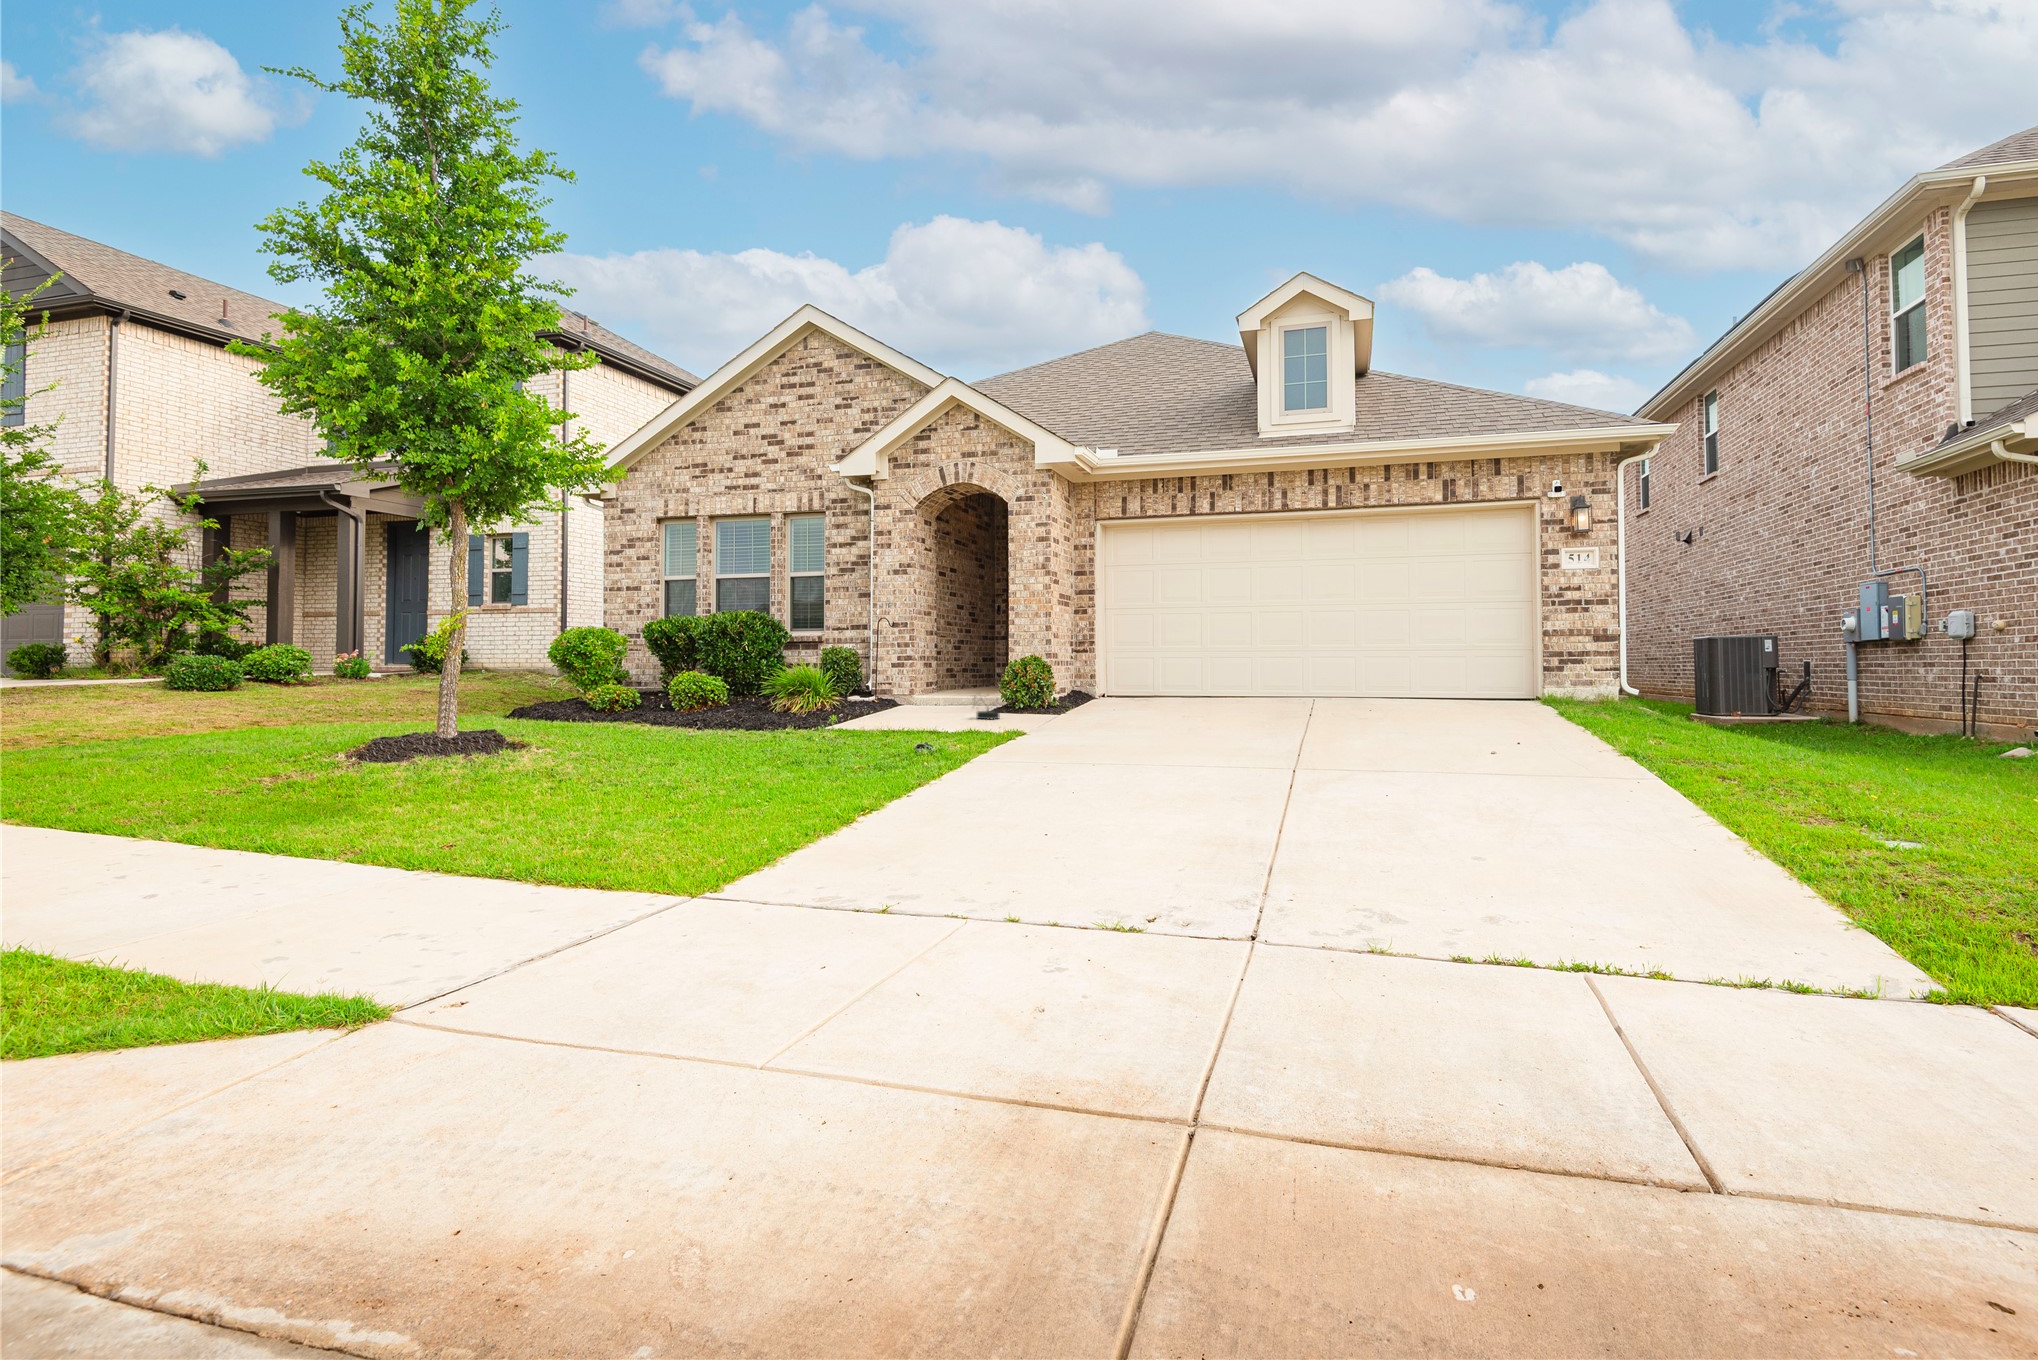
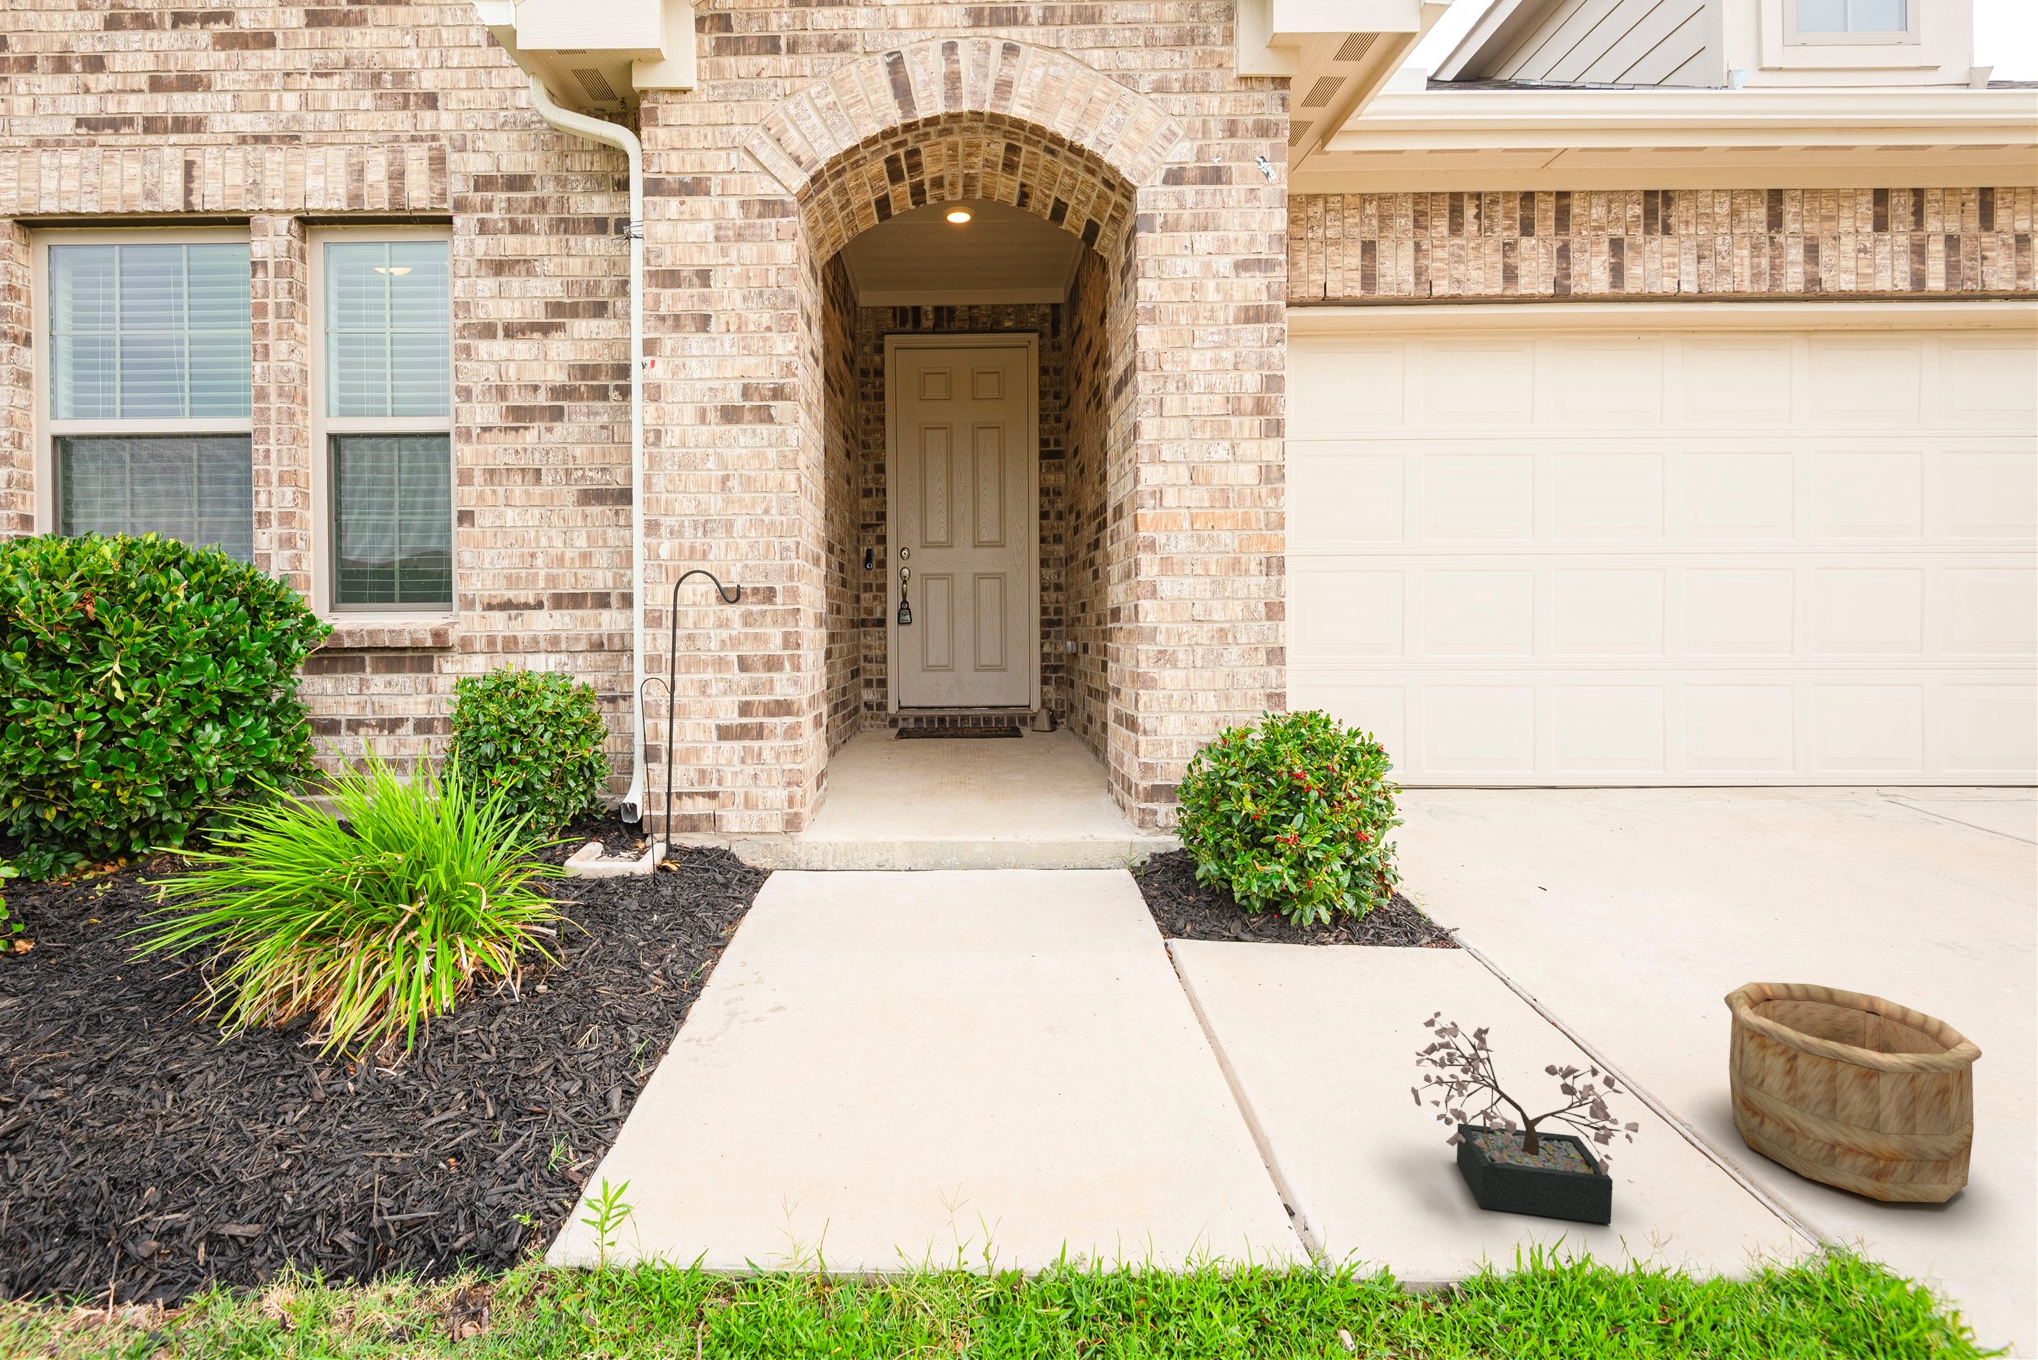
wooden bucket: none [1034,692,1067,719] -> present [1724,982,1982,1202]

